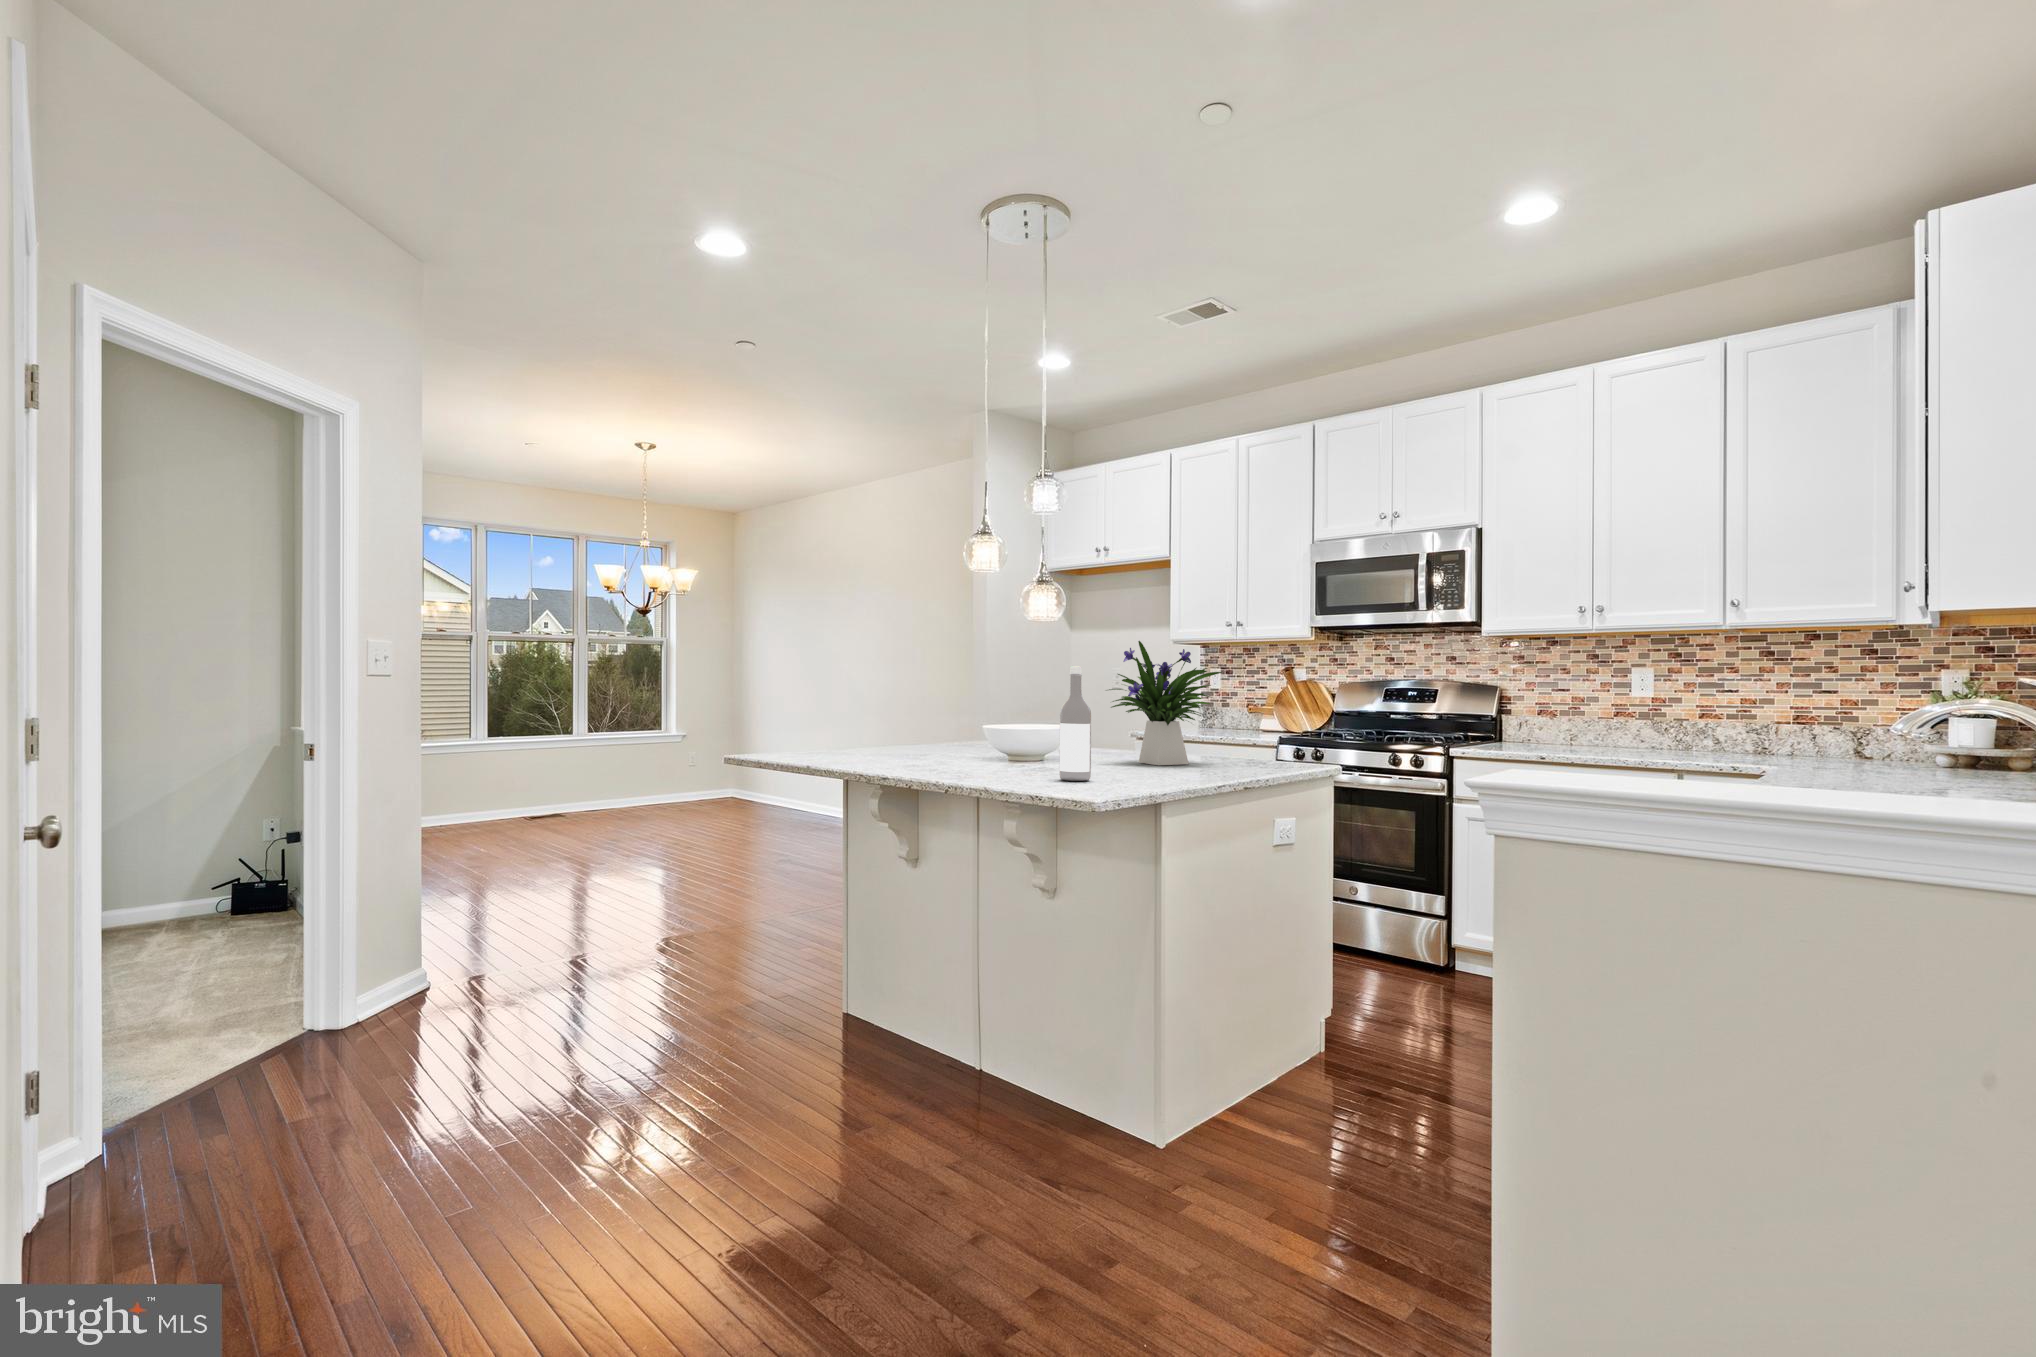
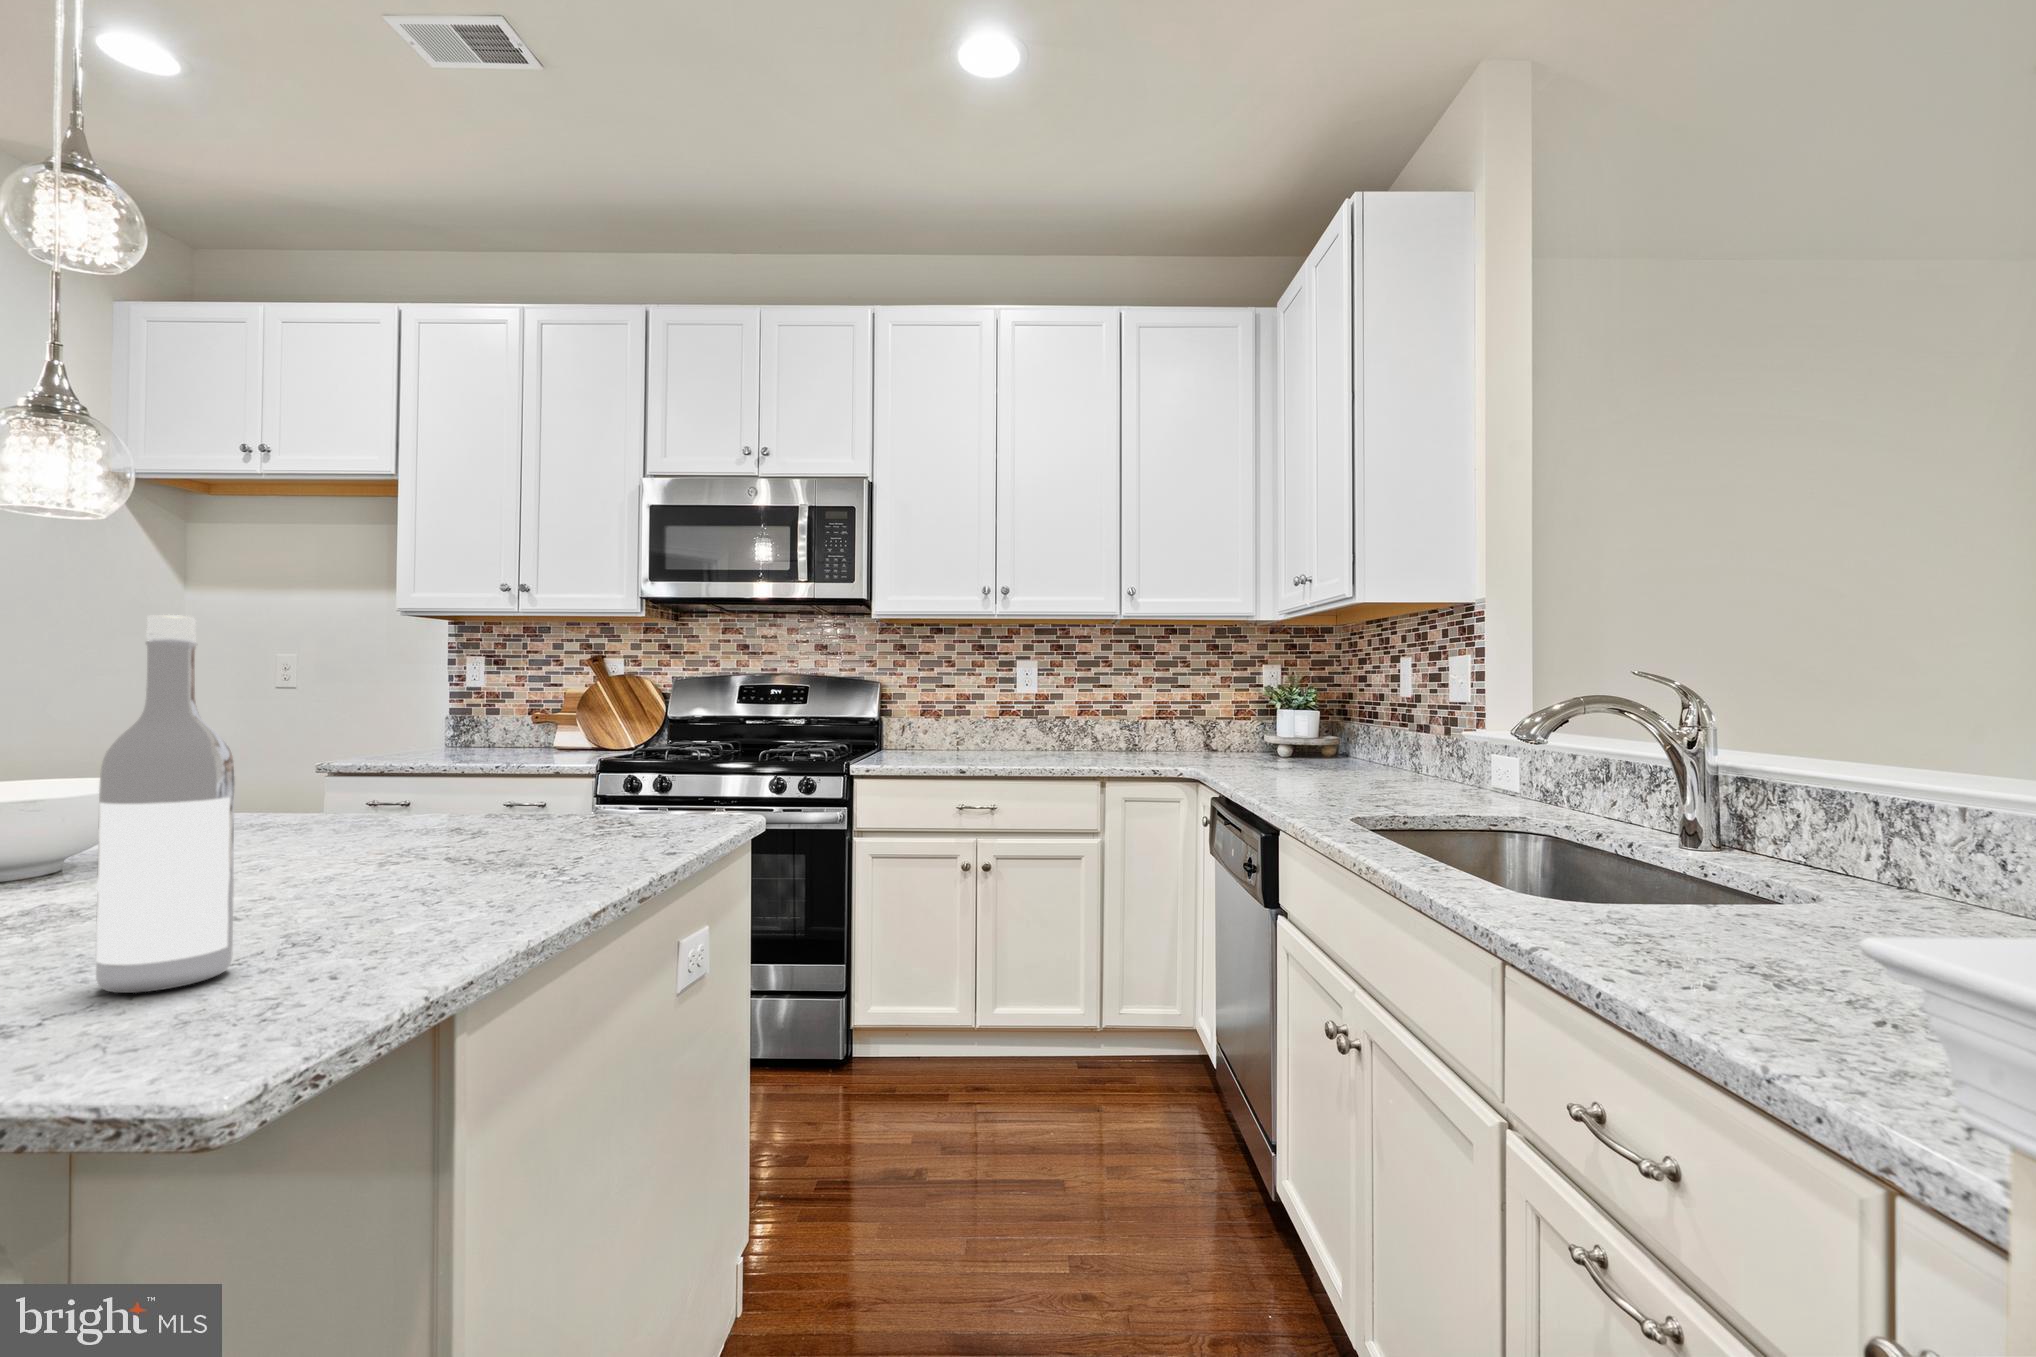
flower arrangement: present [1109,641,1222,765] -> none [273,578,578,854]

